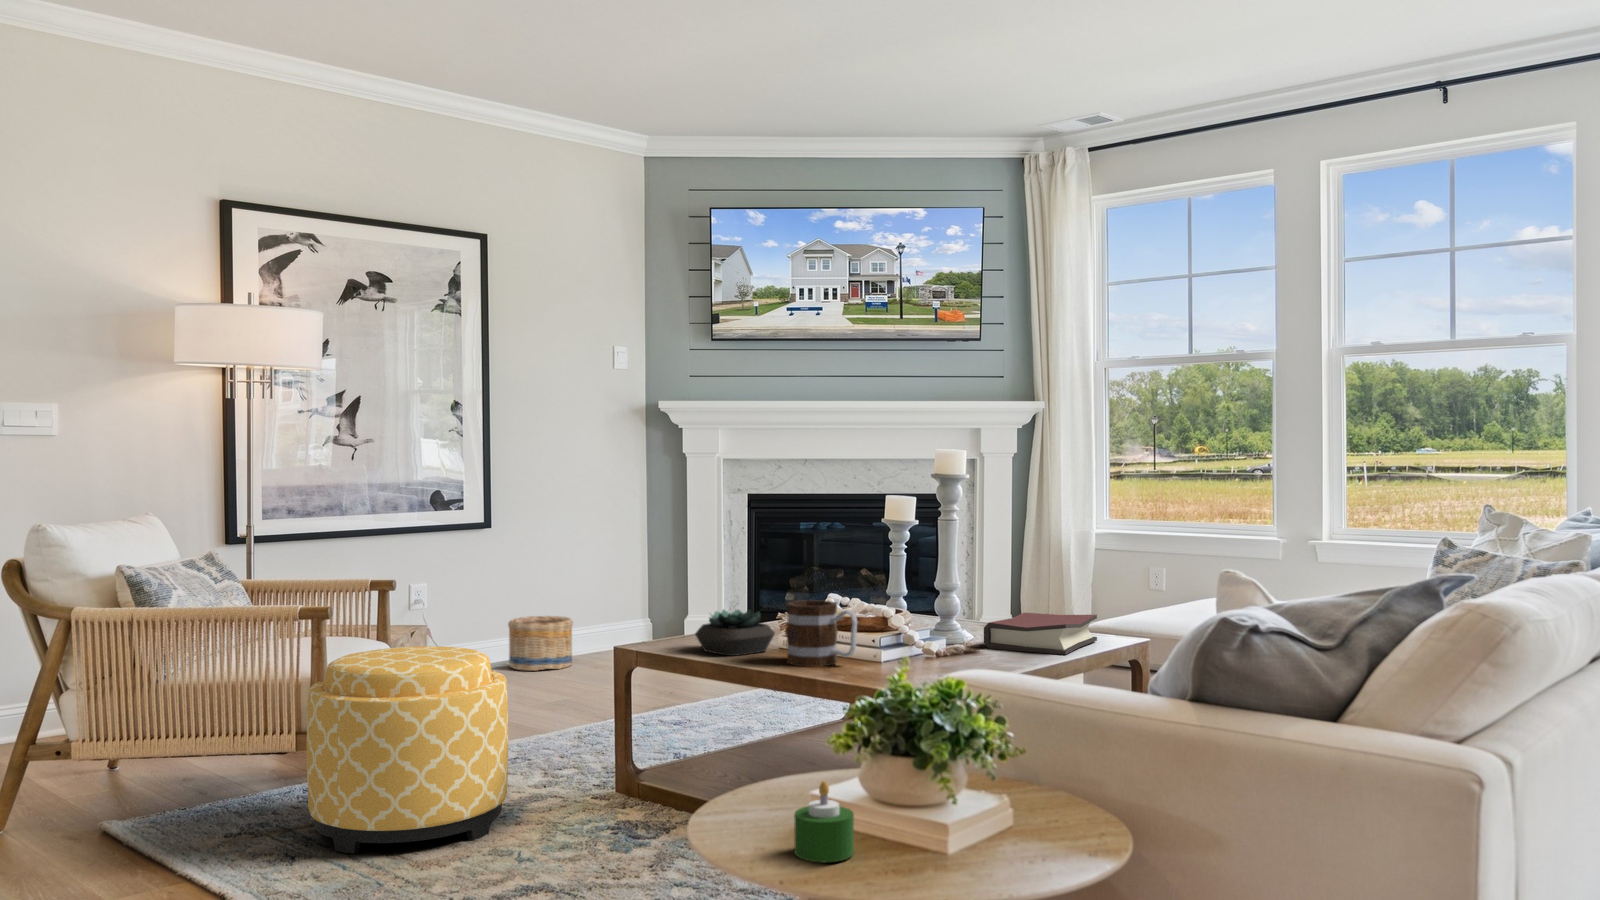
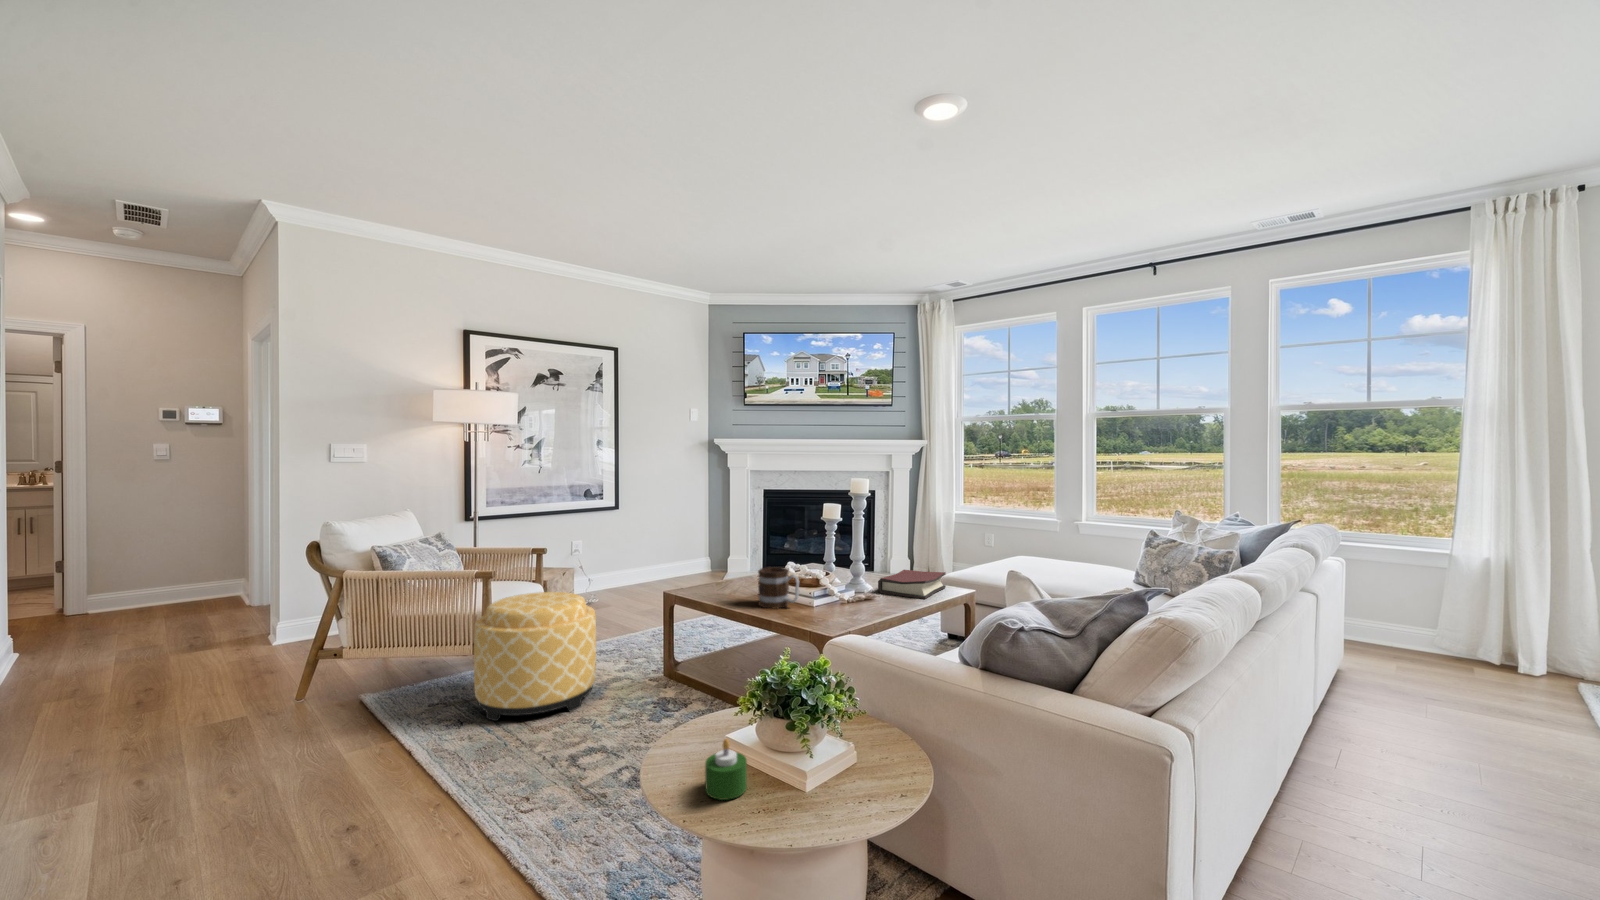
succulent plant: present [695,609,775,656] -> none [708,570,755,599]
basket: present [508,616,573,671] -> none [629,557,665,588]

